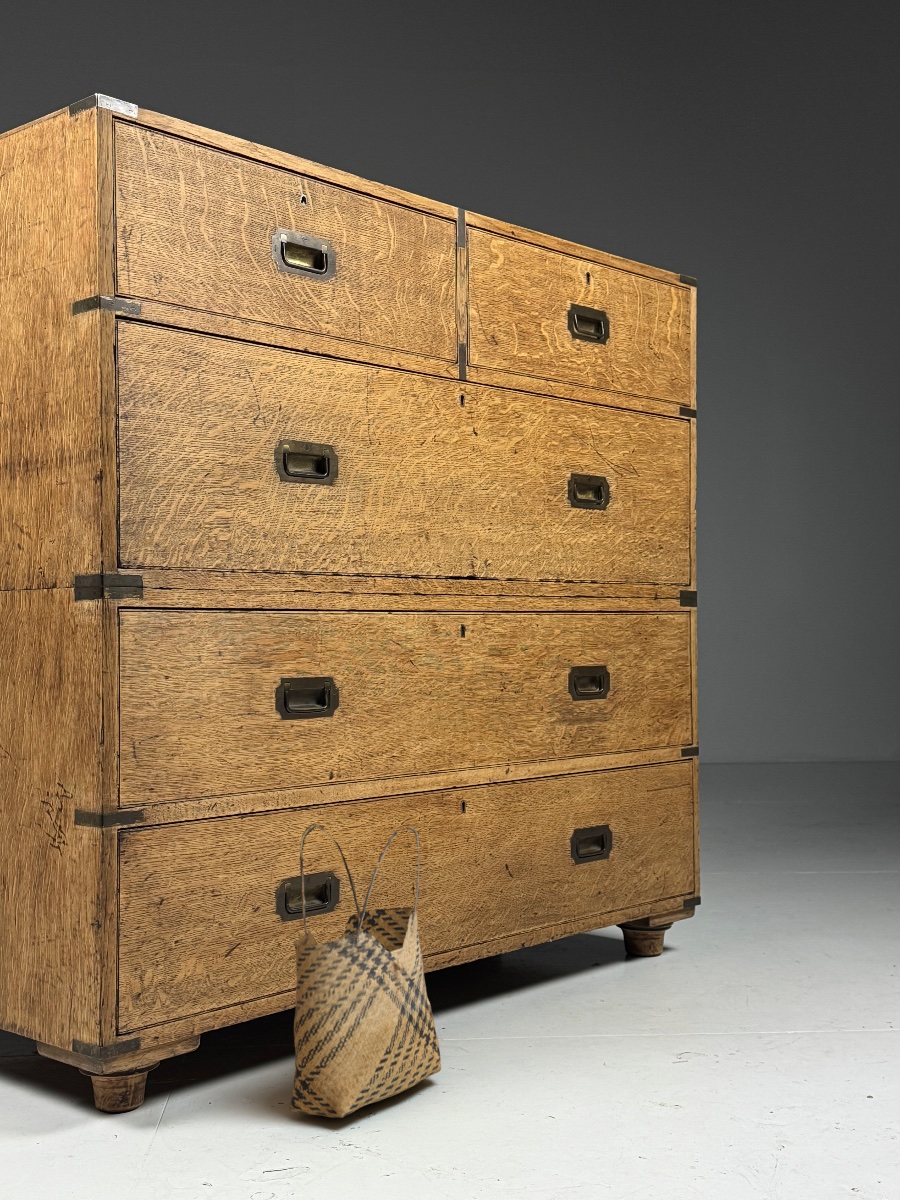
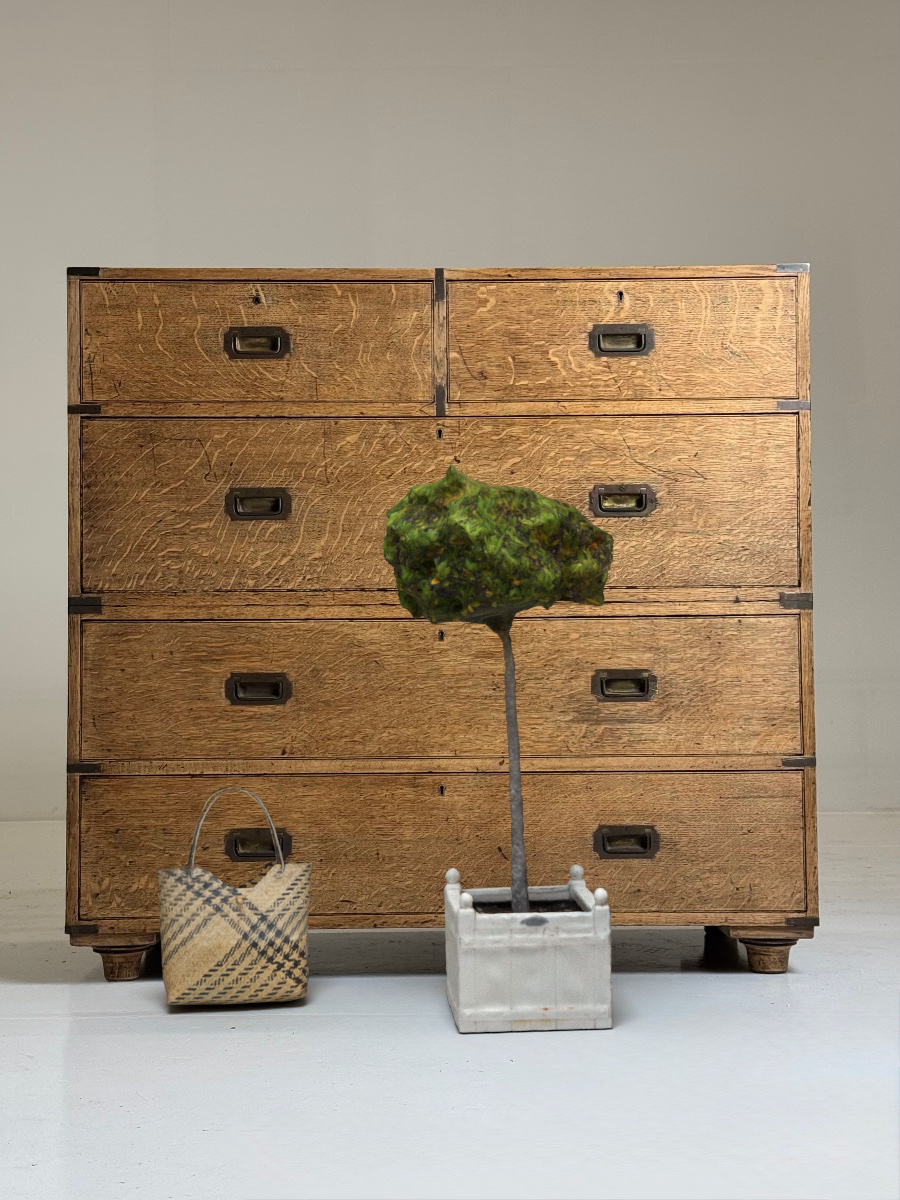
potted tree: none [486,444,742,1067] -> present [382,465,614,1032]

